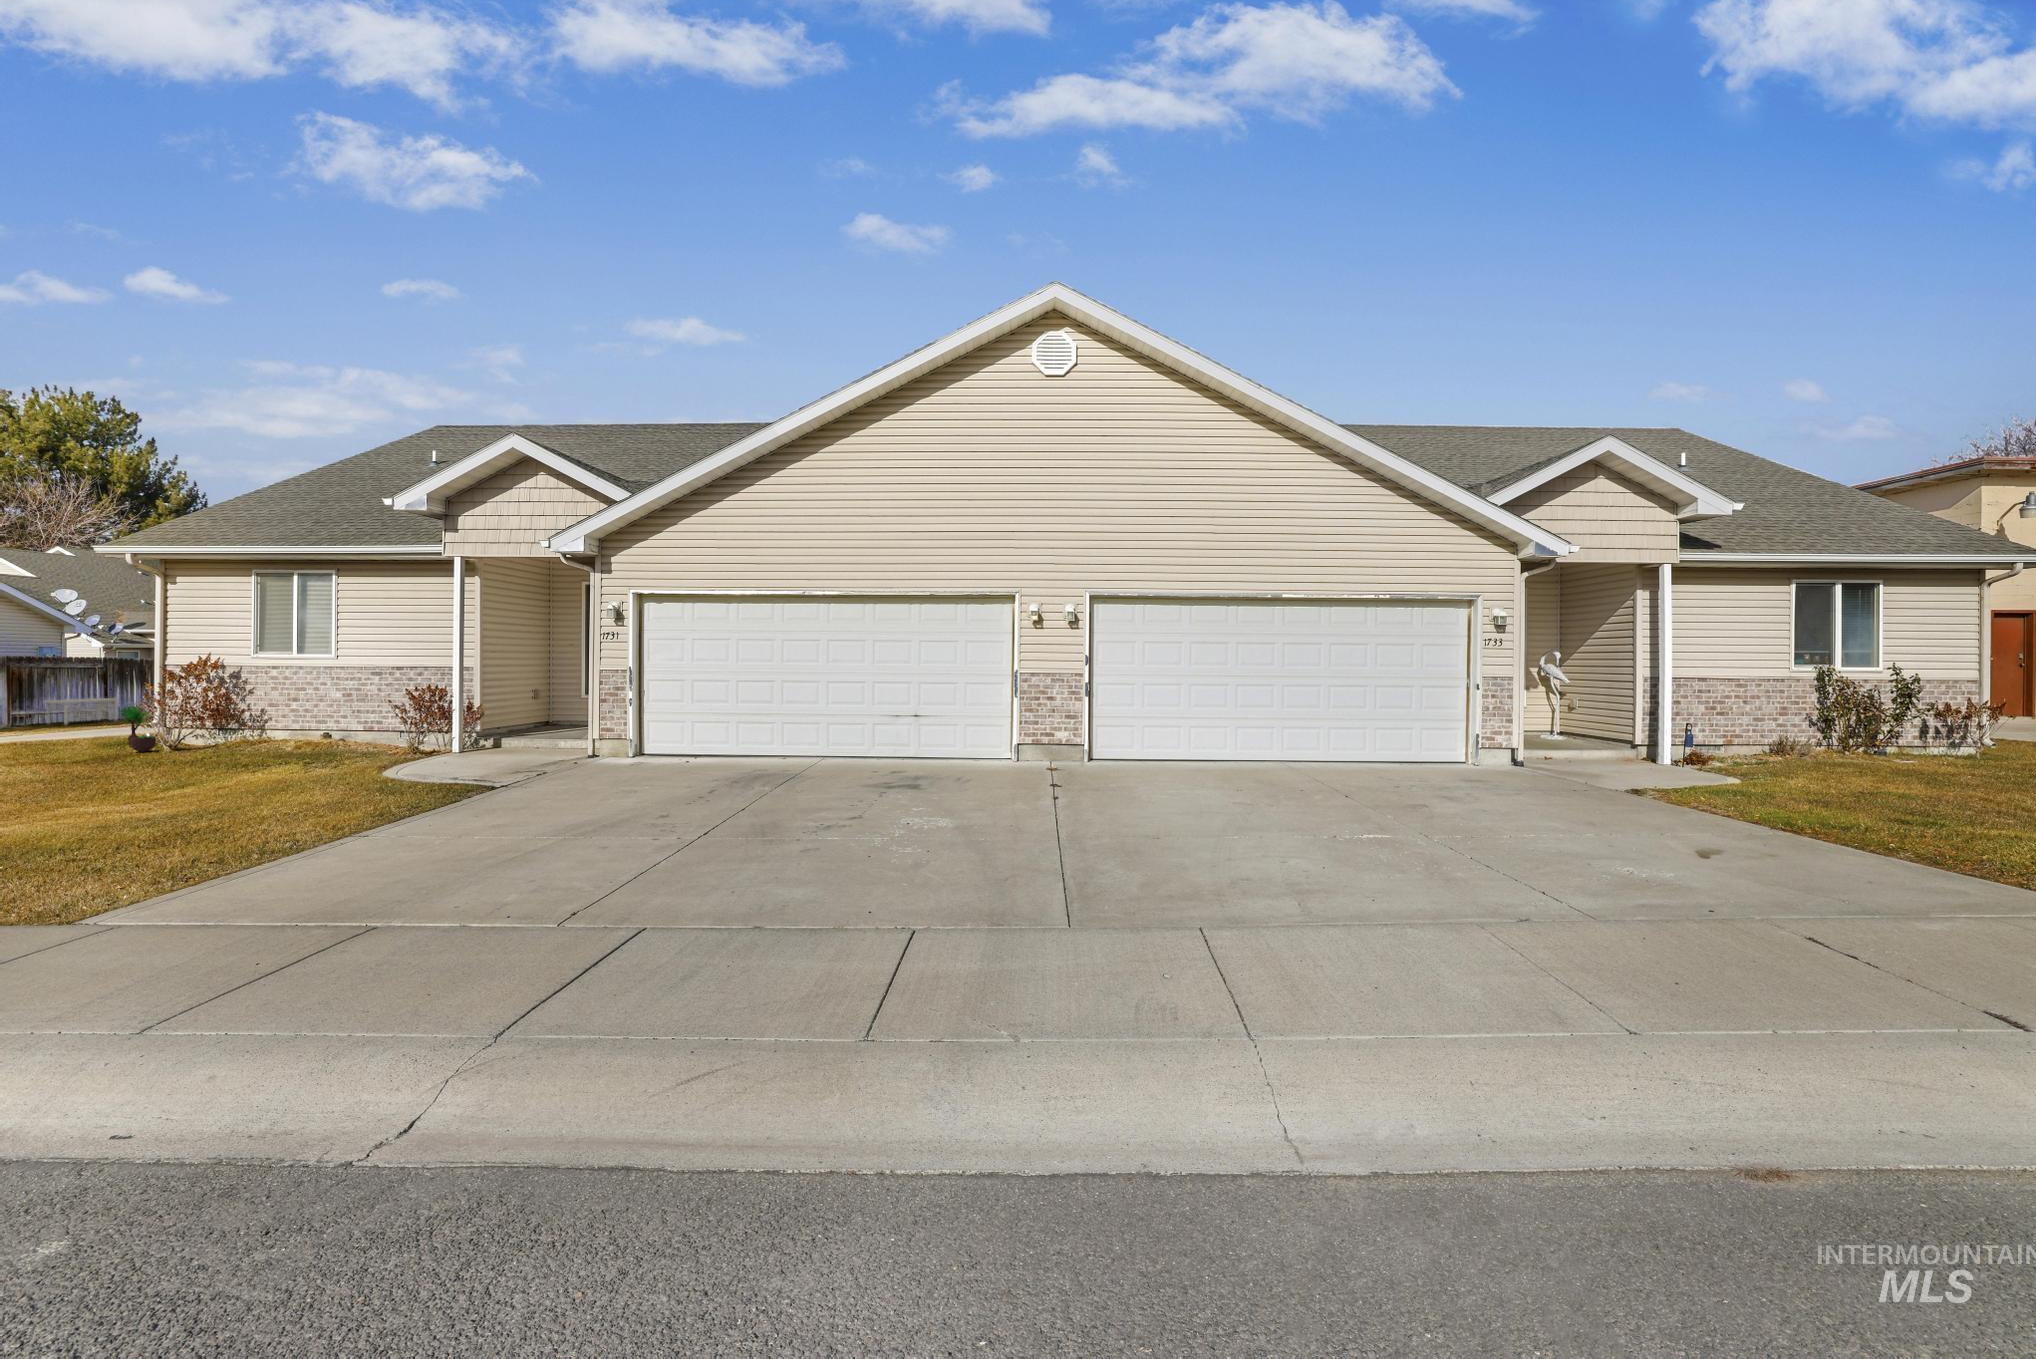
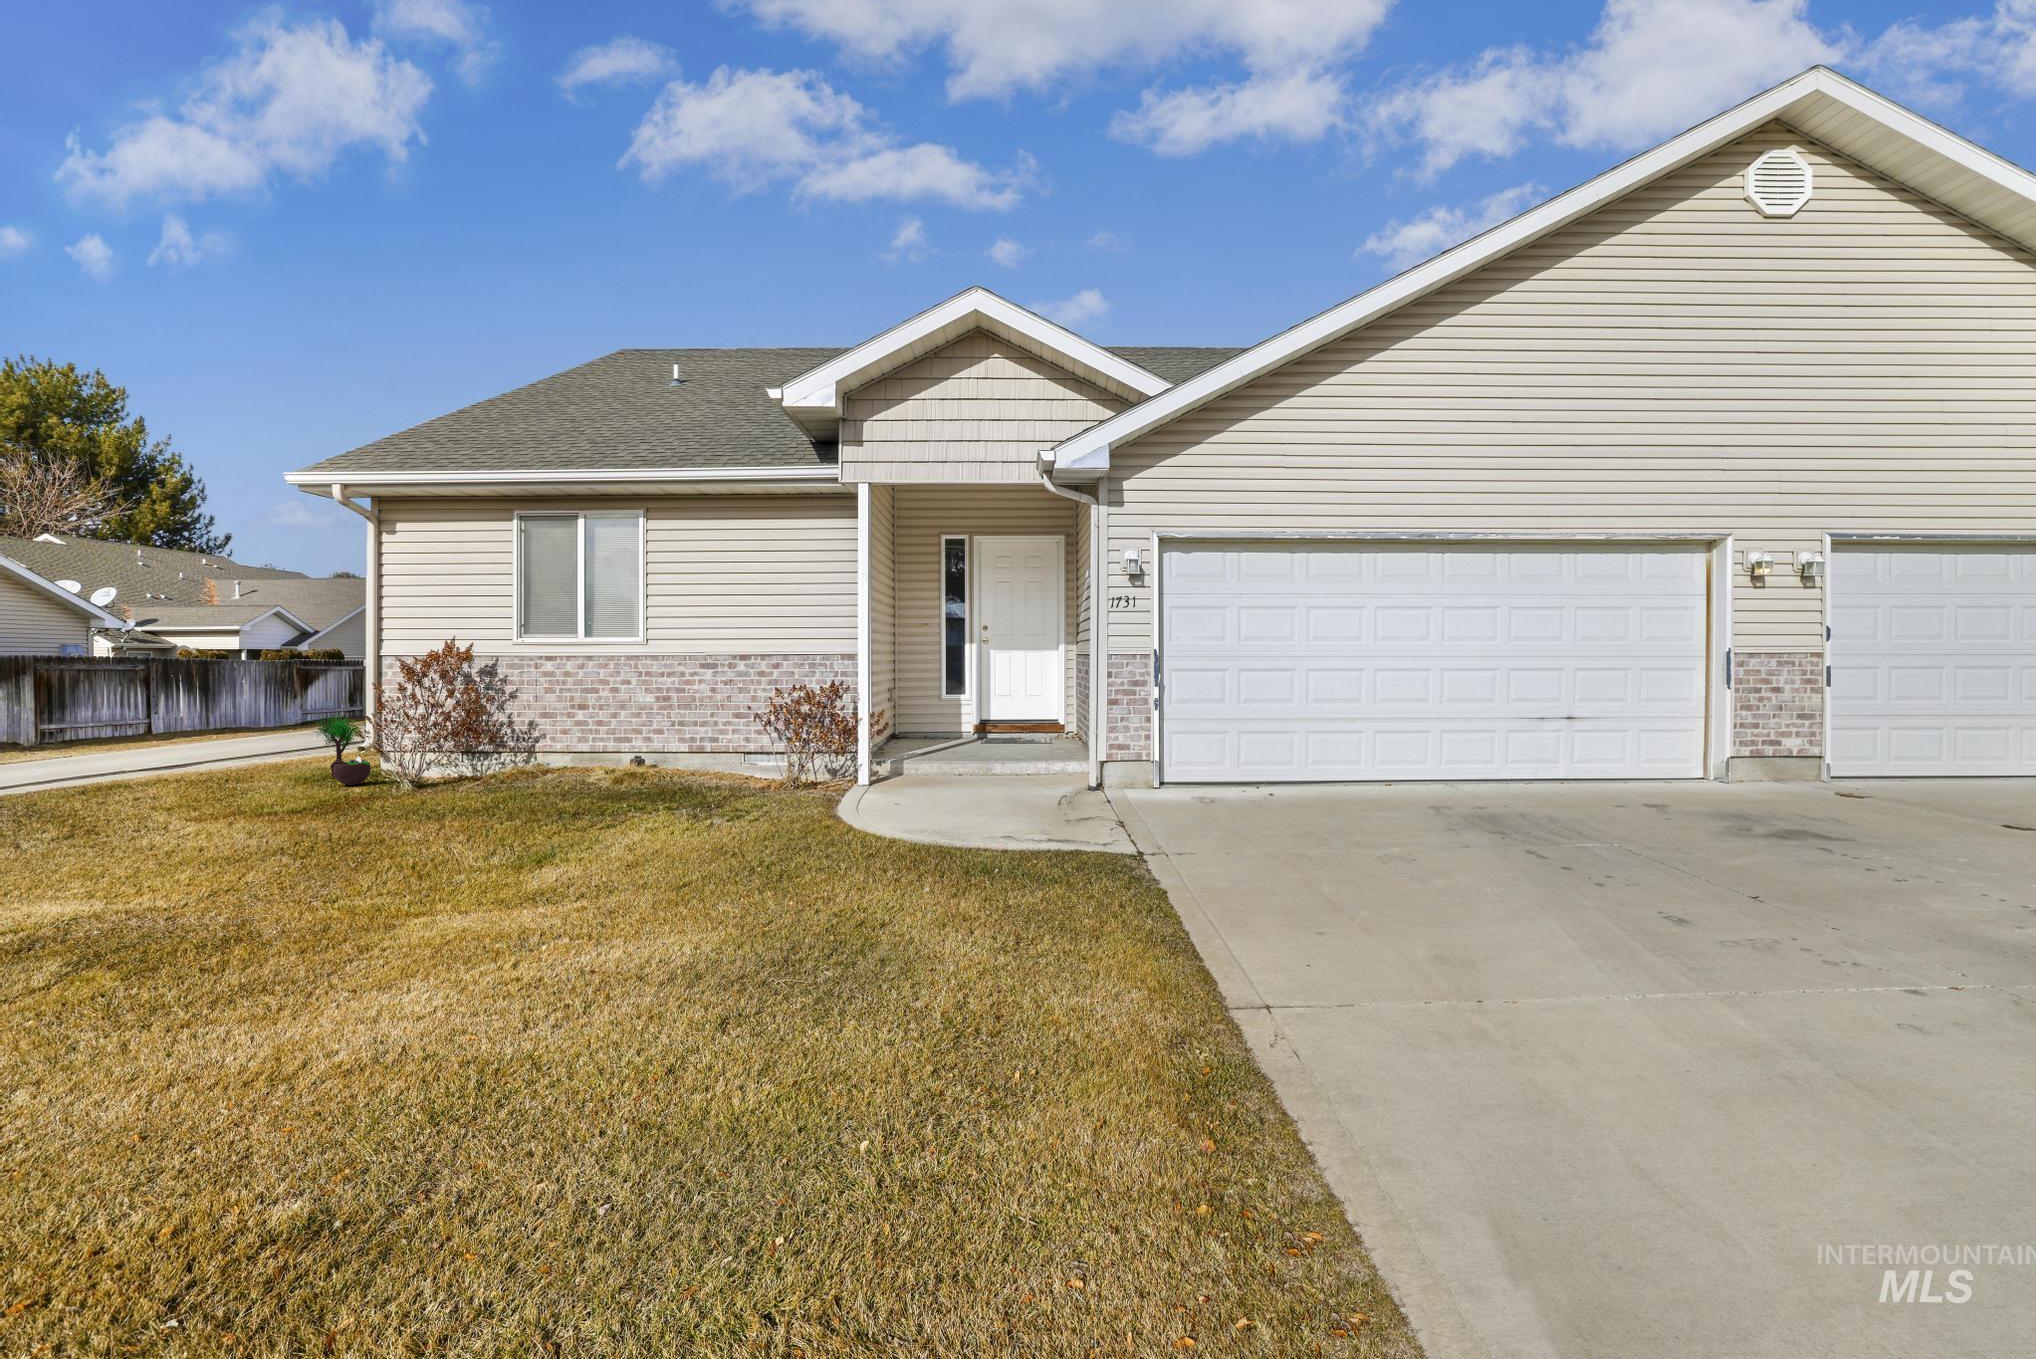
storage bench: present [44,698,117,724] -> none [116,708,214,743]

